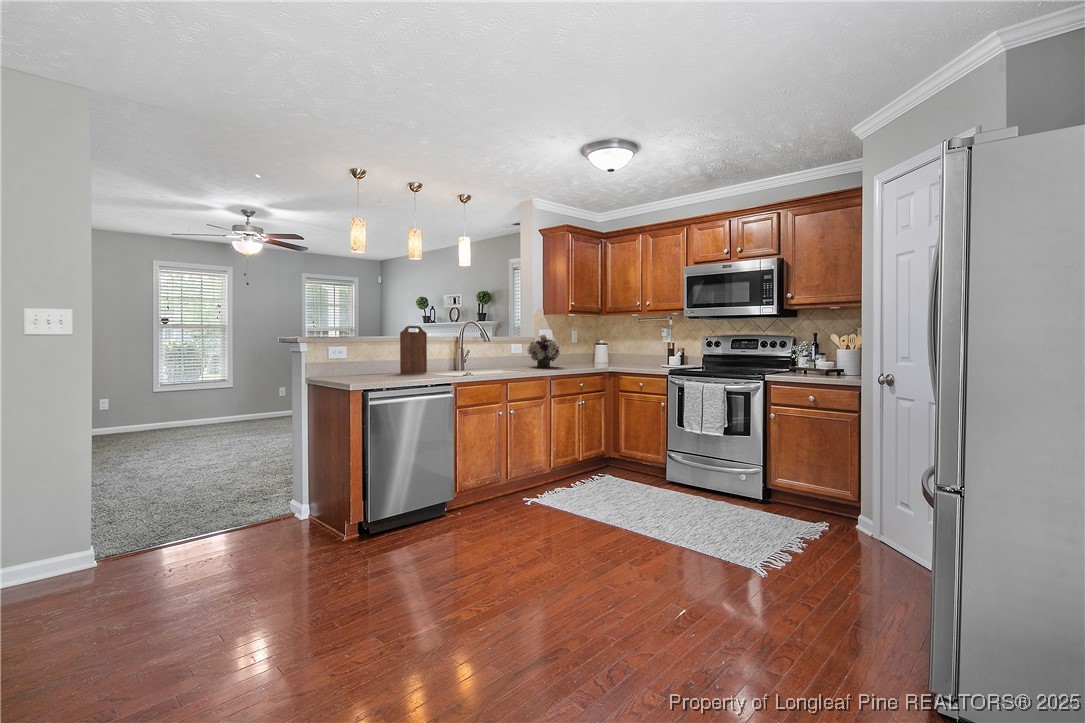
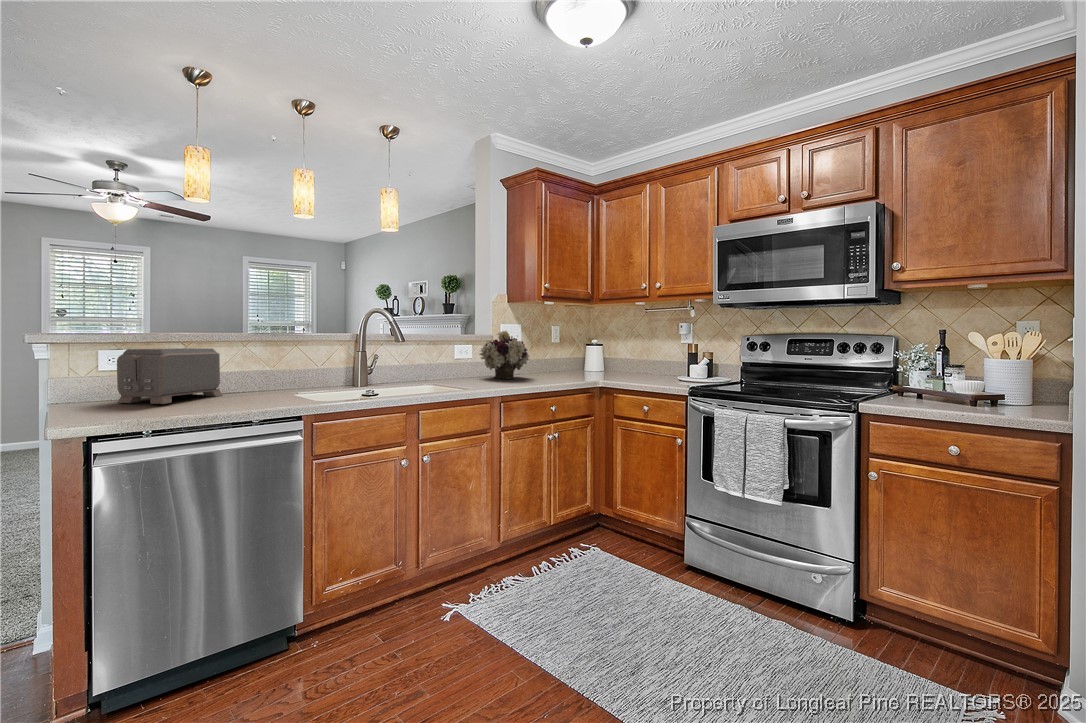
cutting board: present [400,326,427,373] -> none [241,315,292,394]
toaster: none [347,346,392,377] -> present [117,348,222,404]

